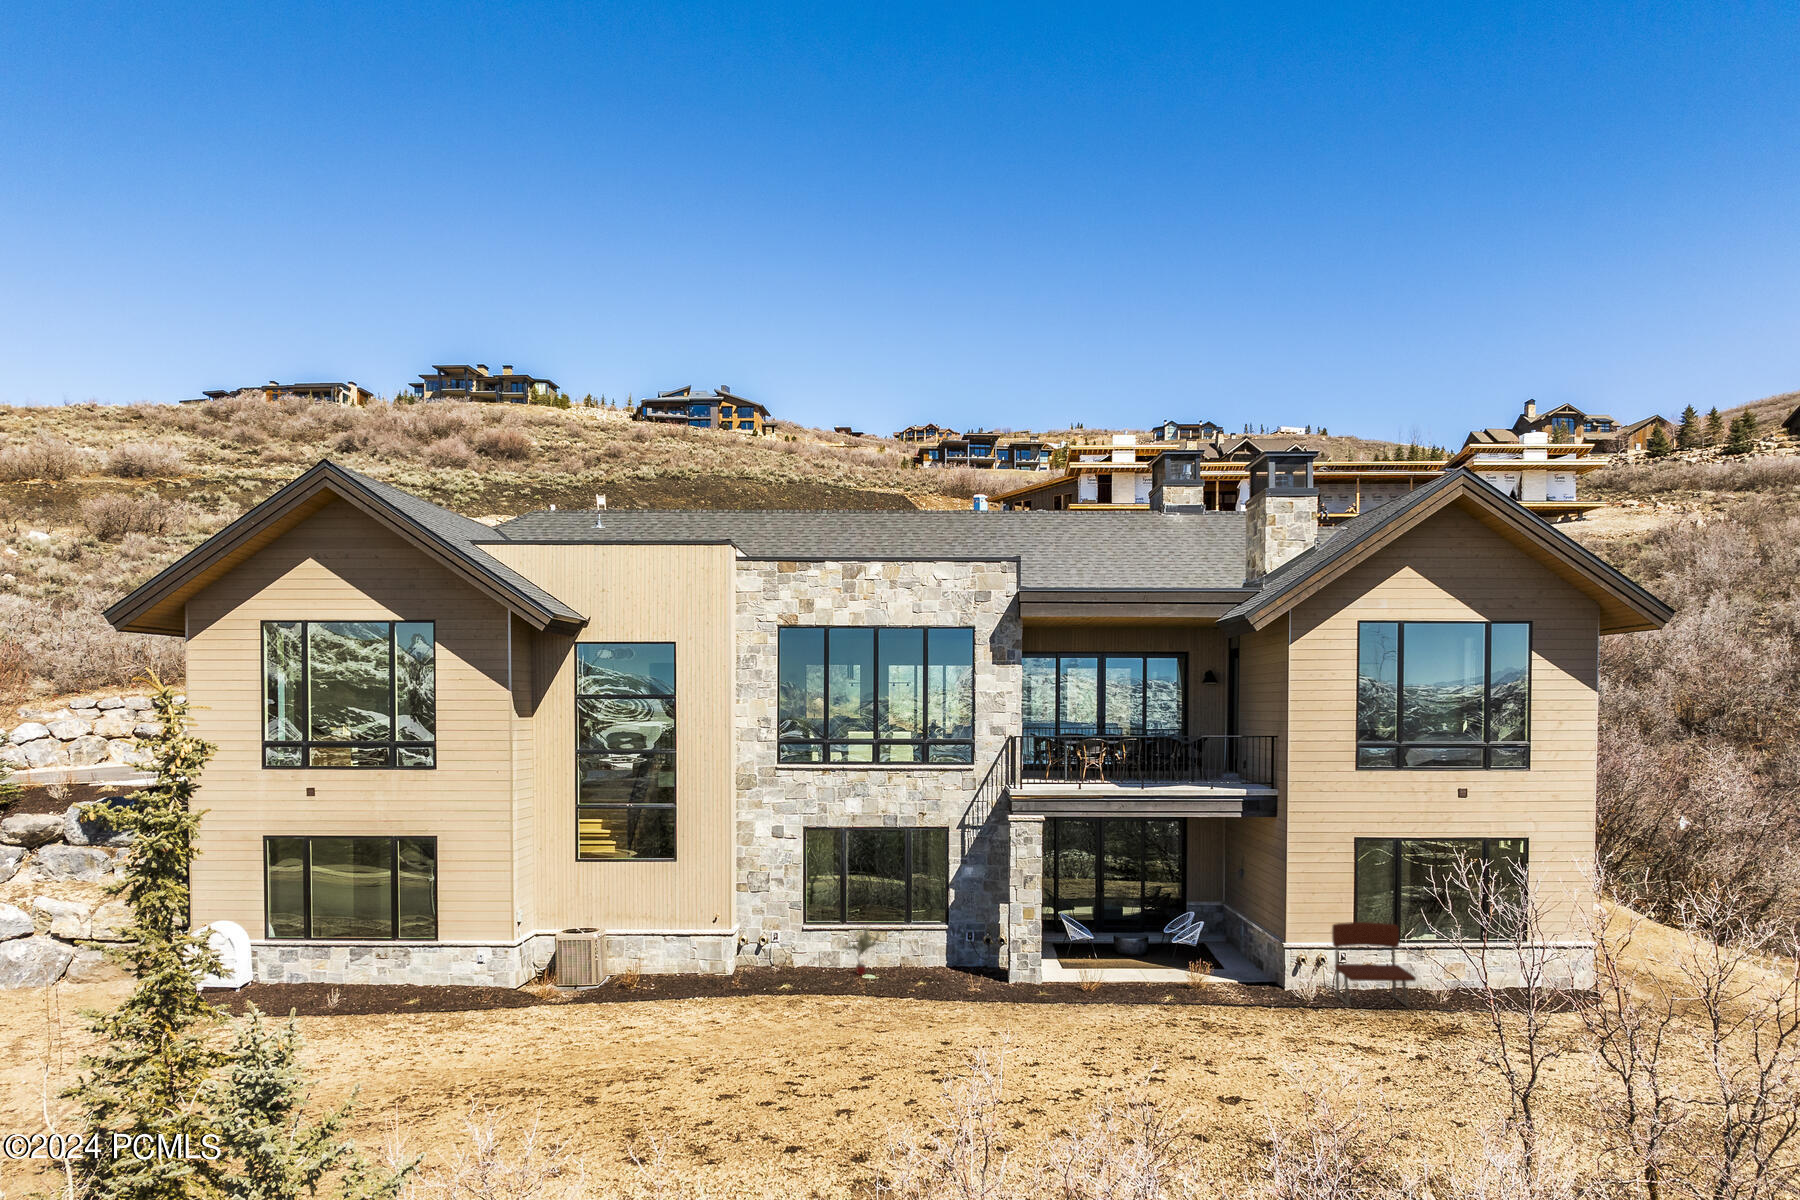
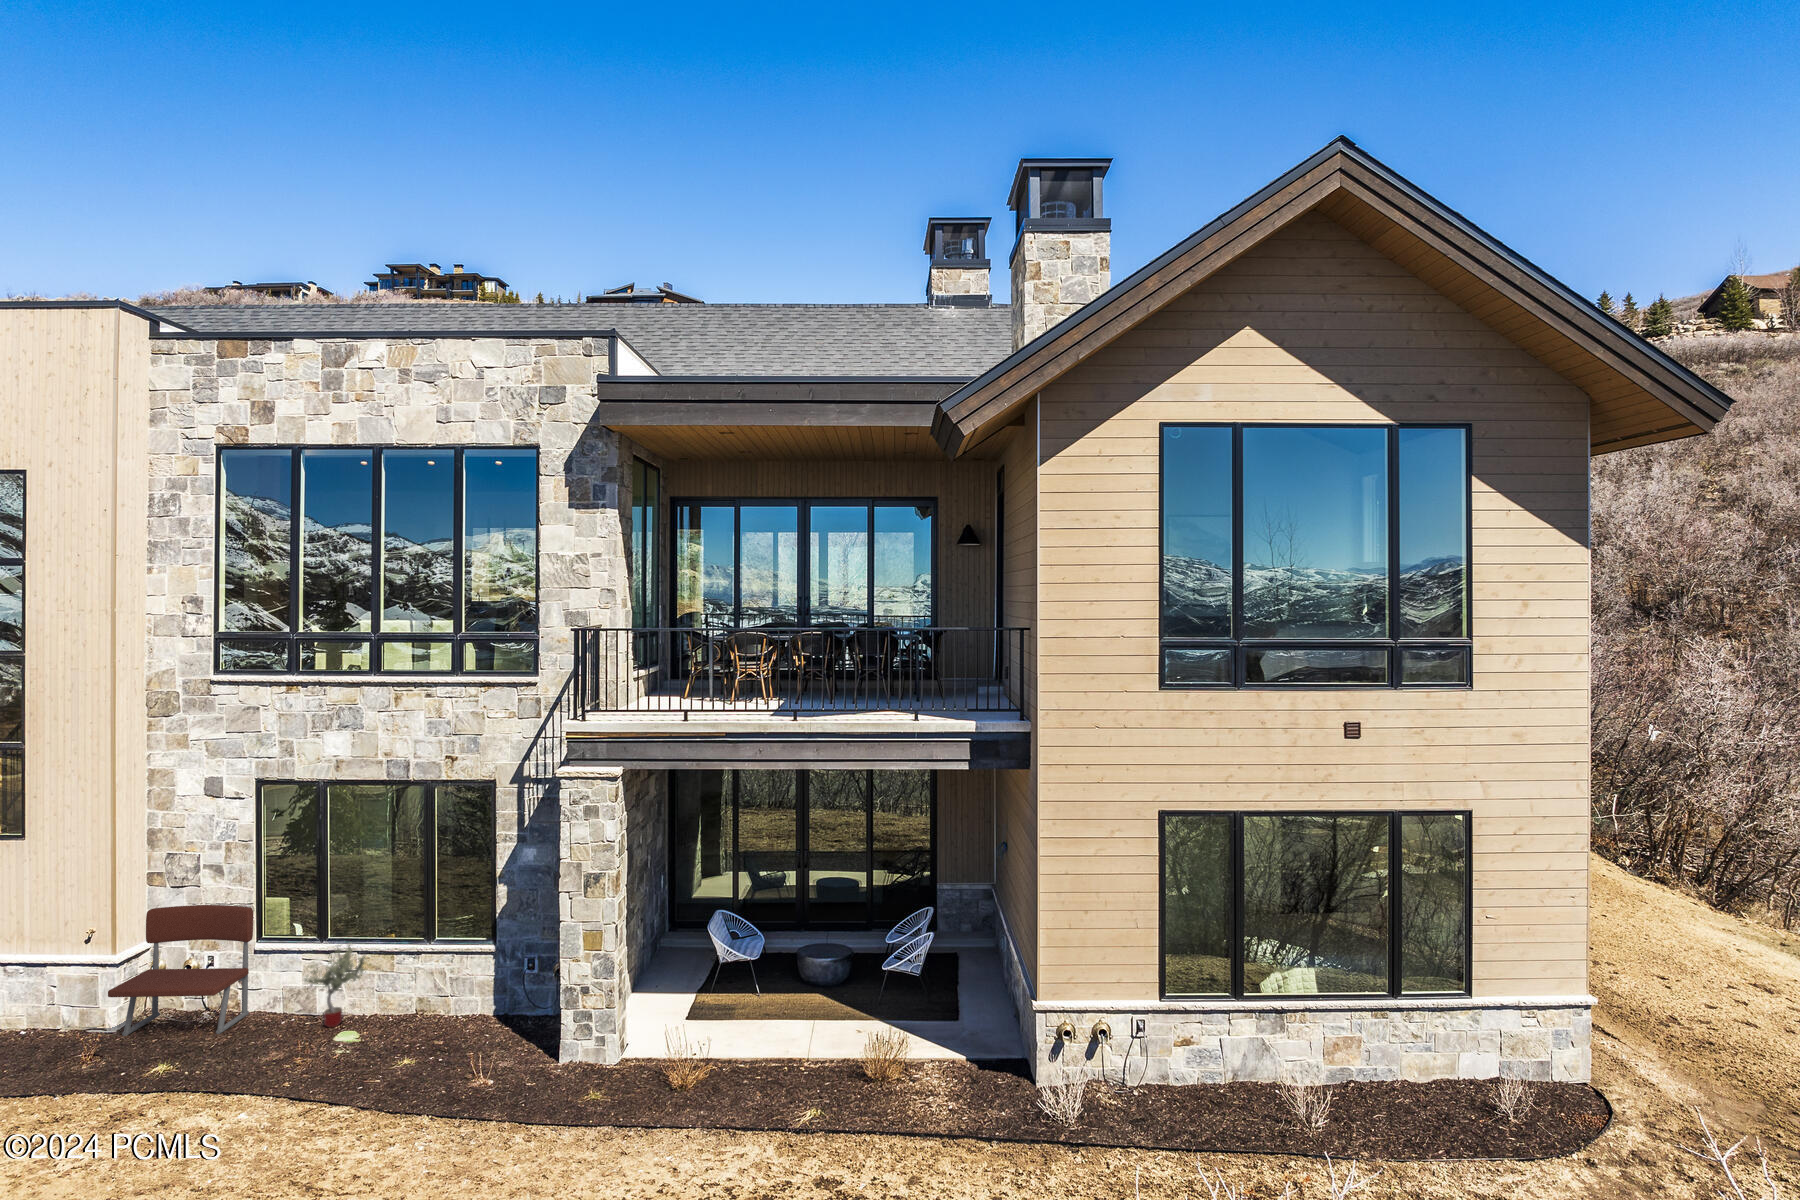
bench: present [1332,922,1416,1007] -> present [108,905,253,1036]

